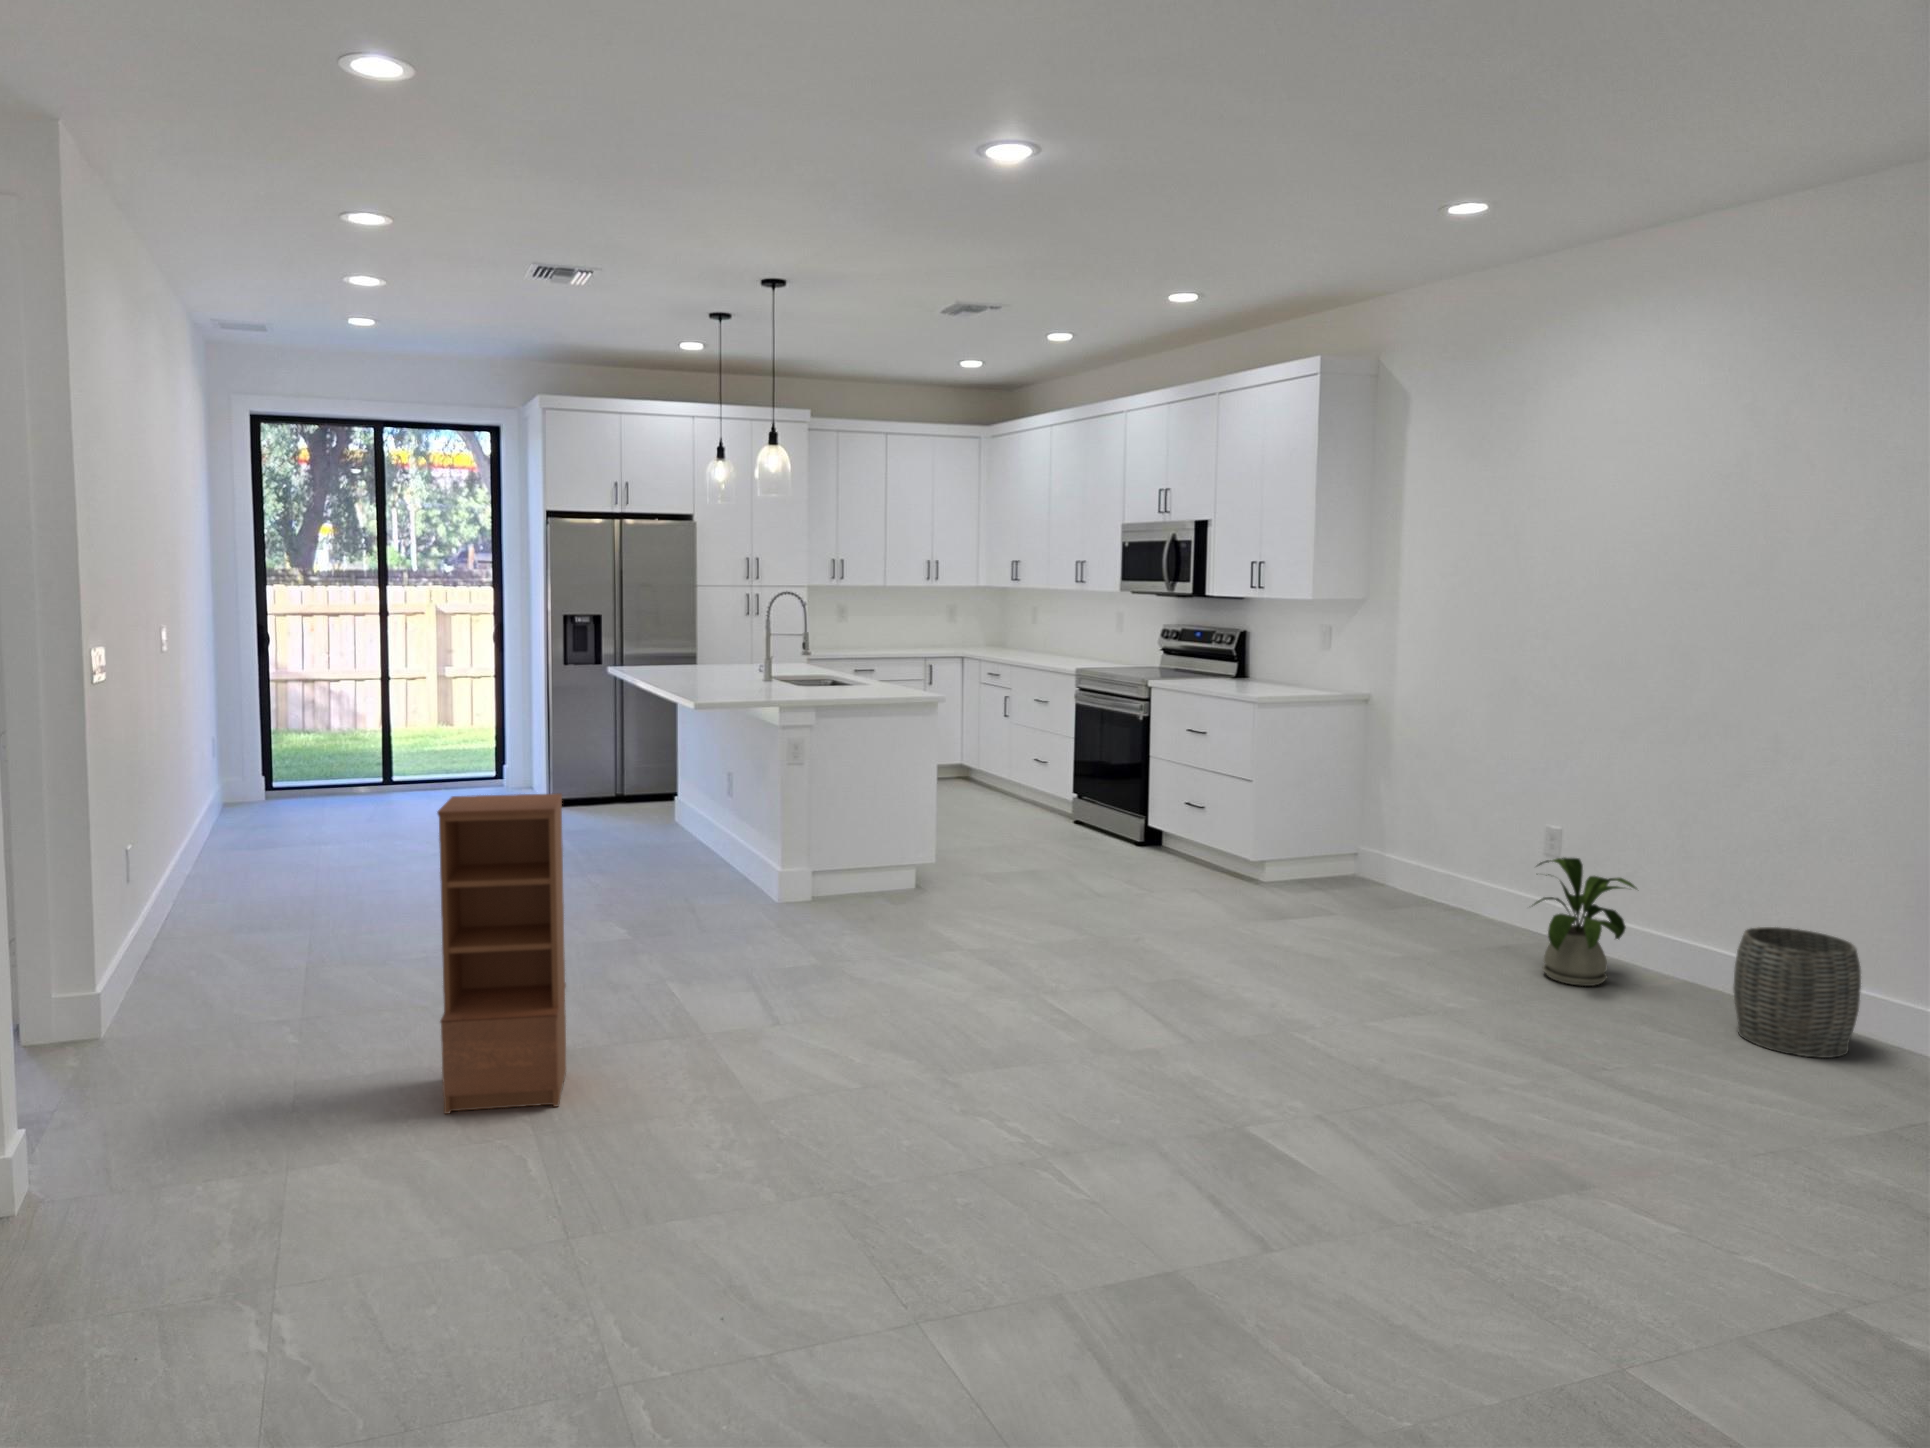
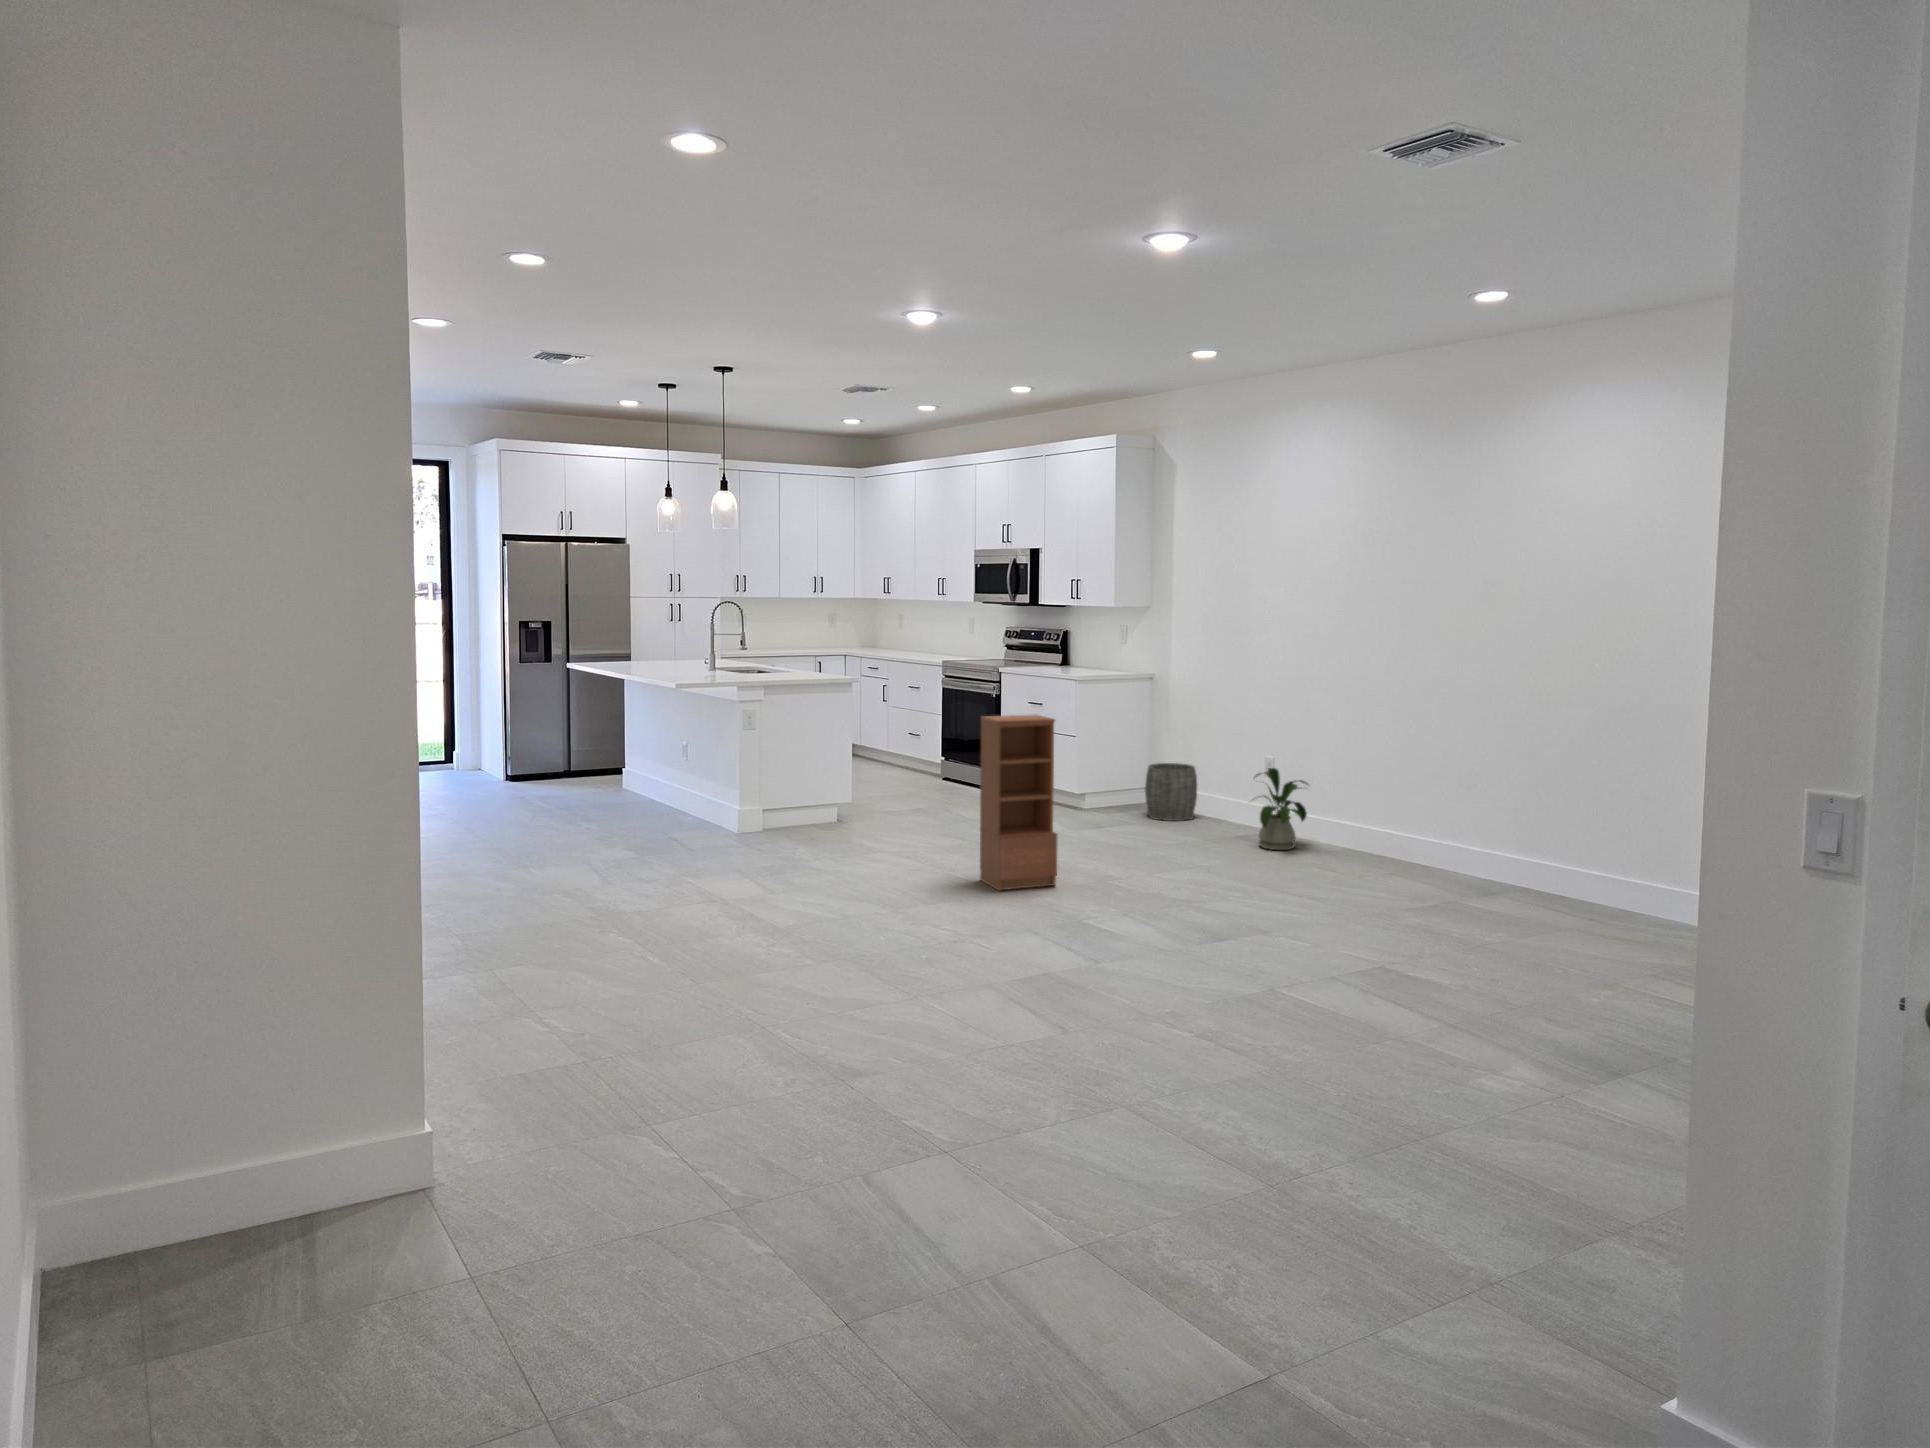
bookcase: present [437,793,566,1114] -> present [980,715,1058,891]
woven basket: present [1733,927,1861,1058] -> present [1145,763,1197,821]

